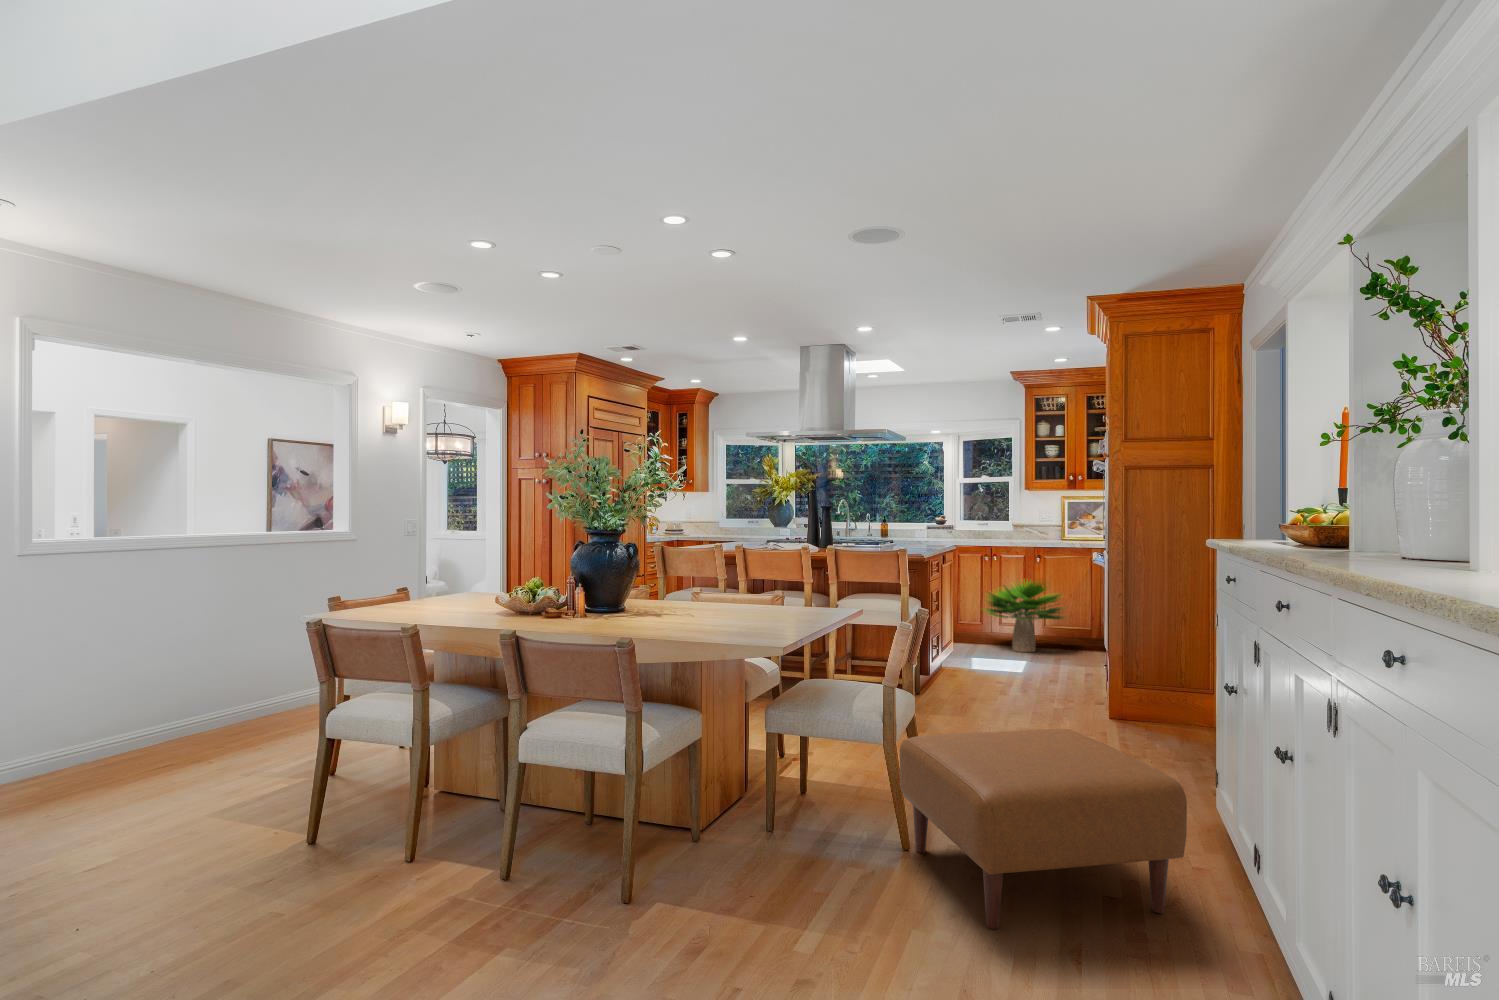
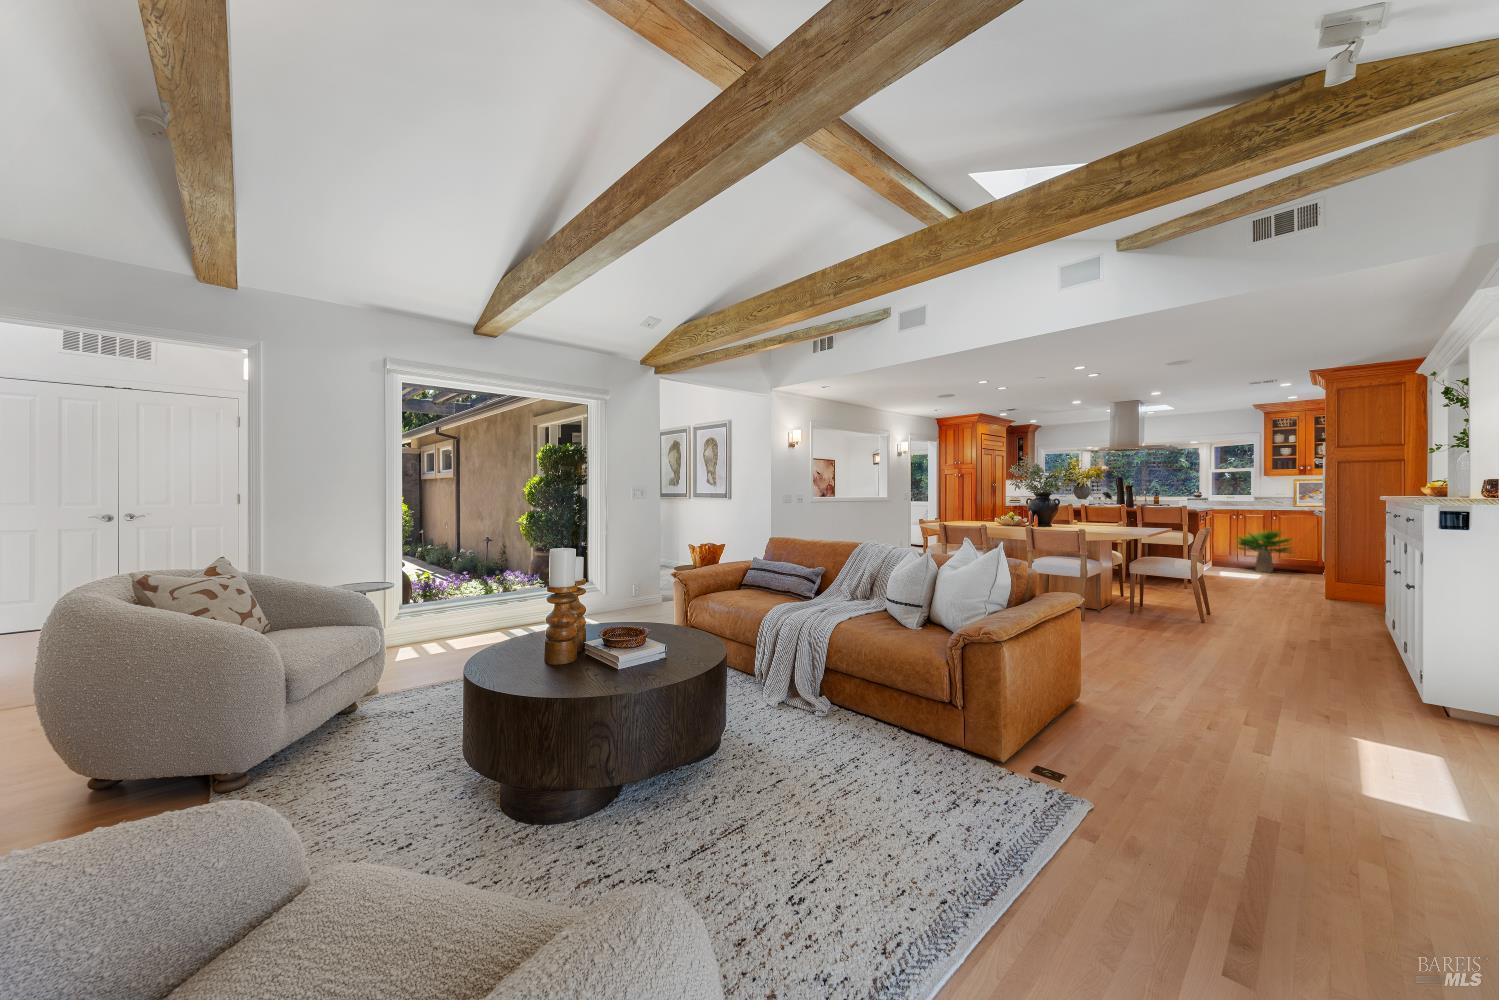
ottoman: present [900,729,1187,929] -> none [1204,578,1350,644]

